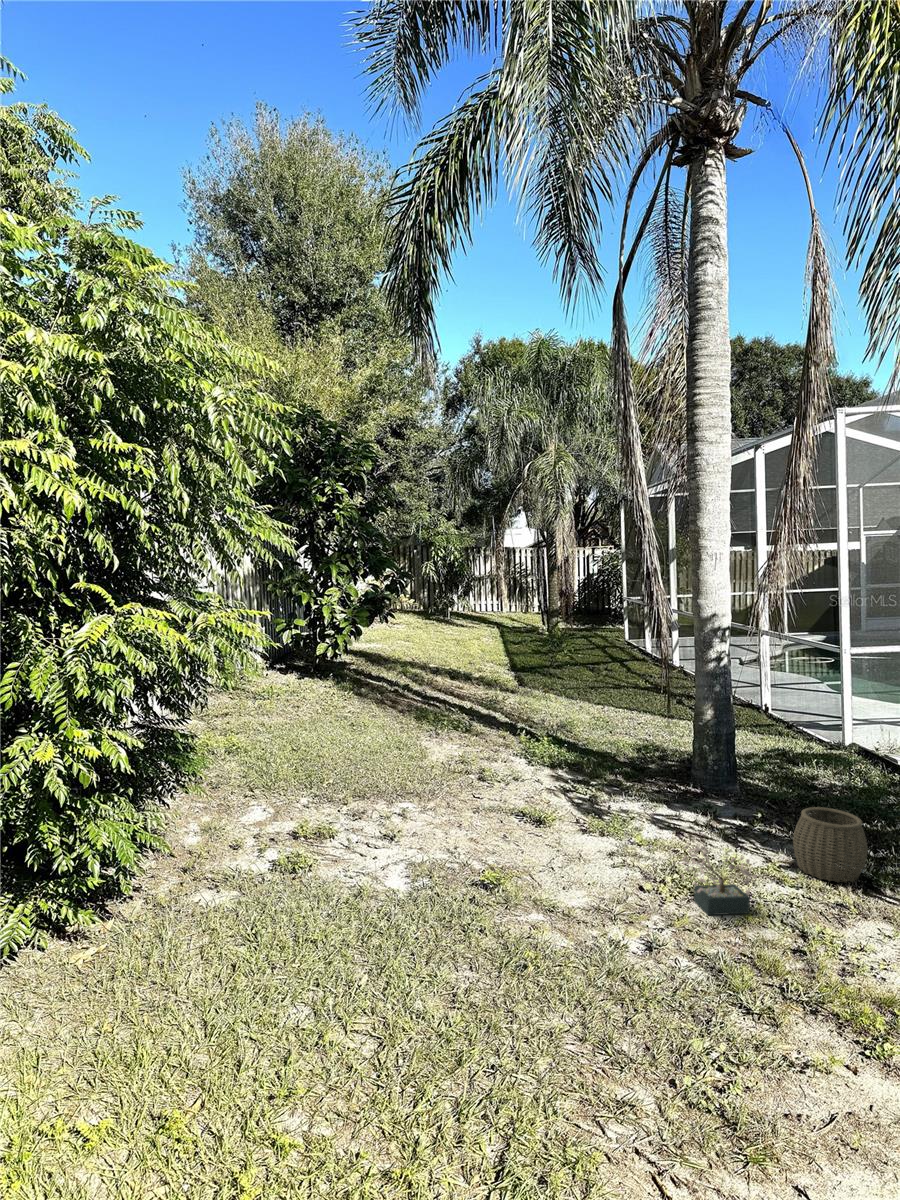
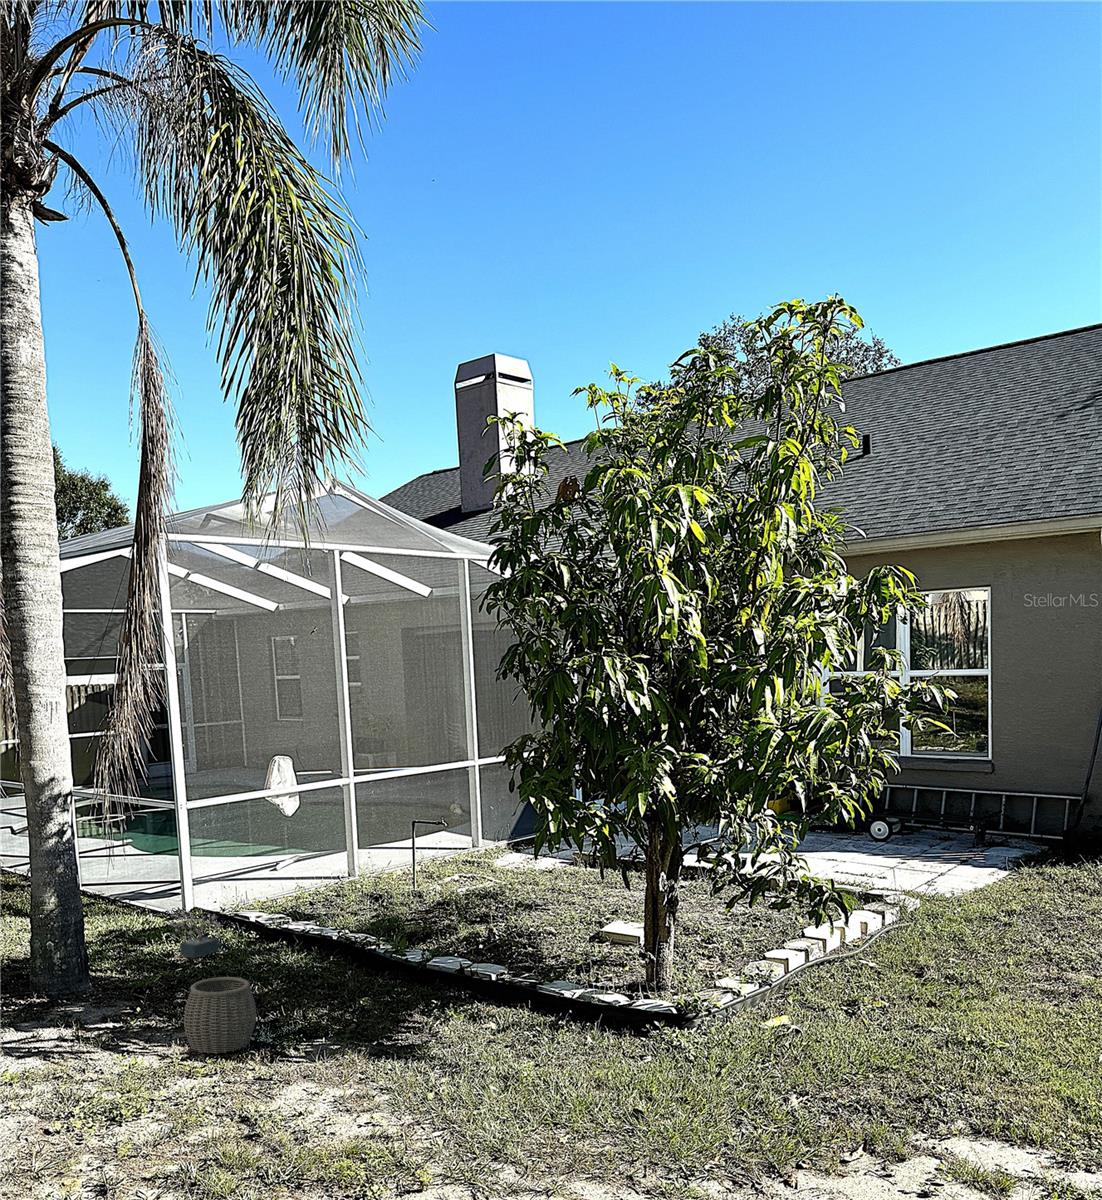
decorative plant: present [681,843,757,915] -> present [171,911,221,958]

